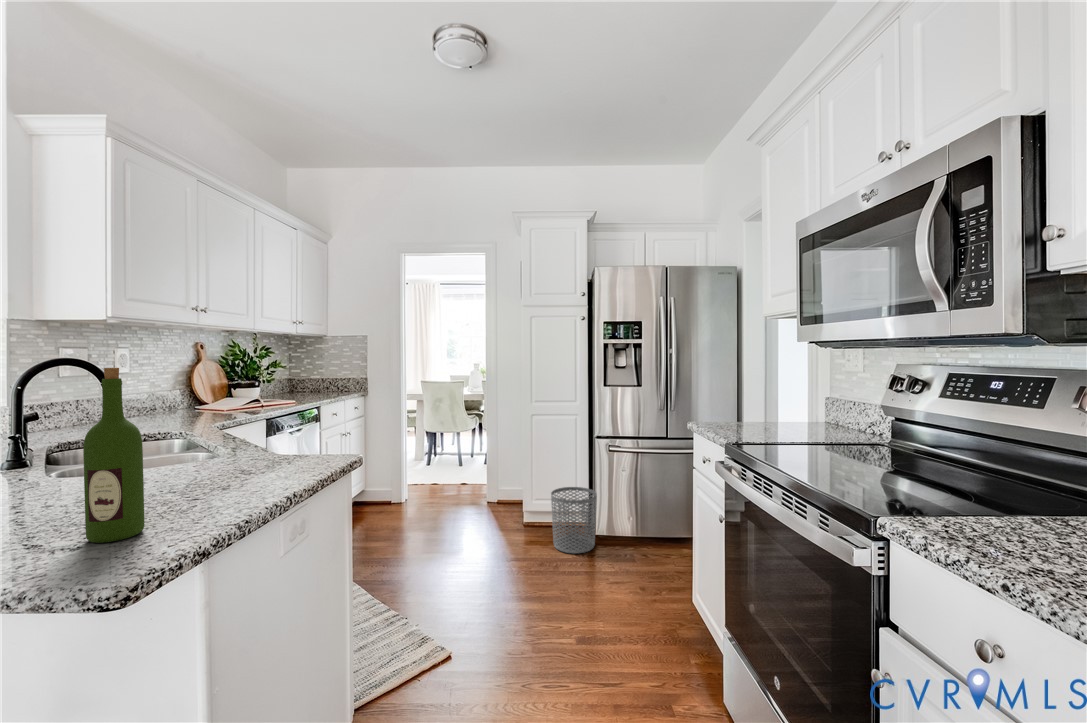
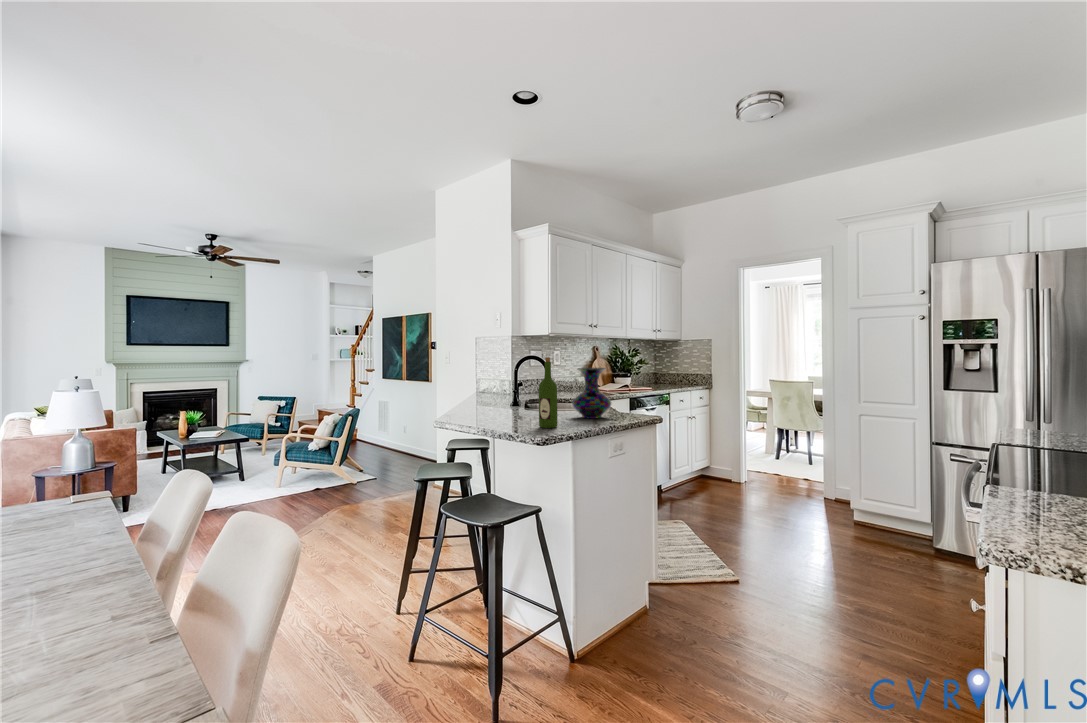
vase: none [174,382,264,483] -> present [572,368,611,419]
waste bin: present [551,487,597,553] -> none [873,488,930,555]

